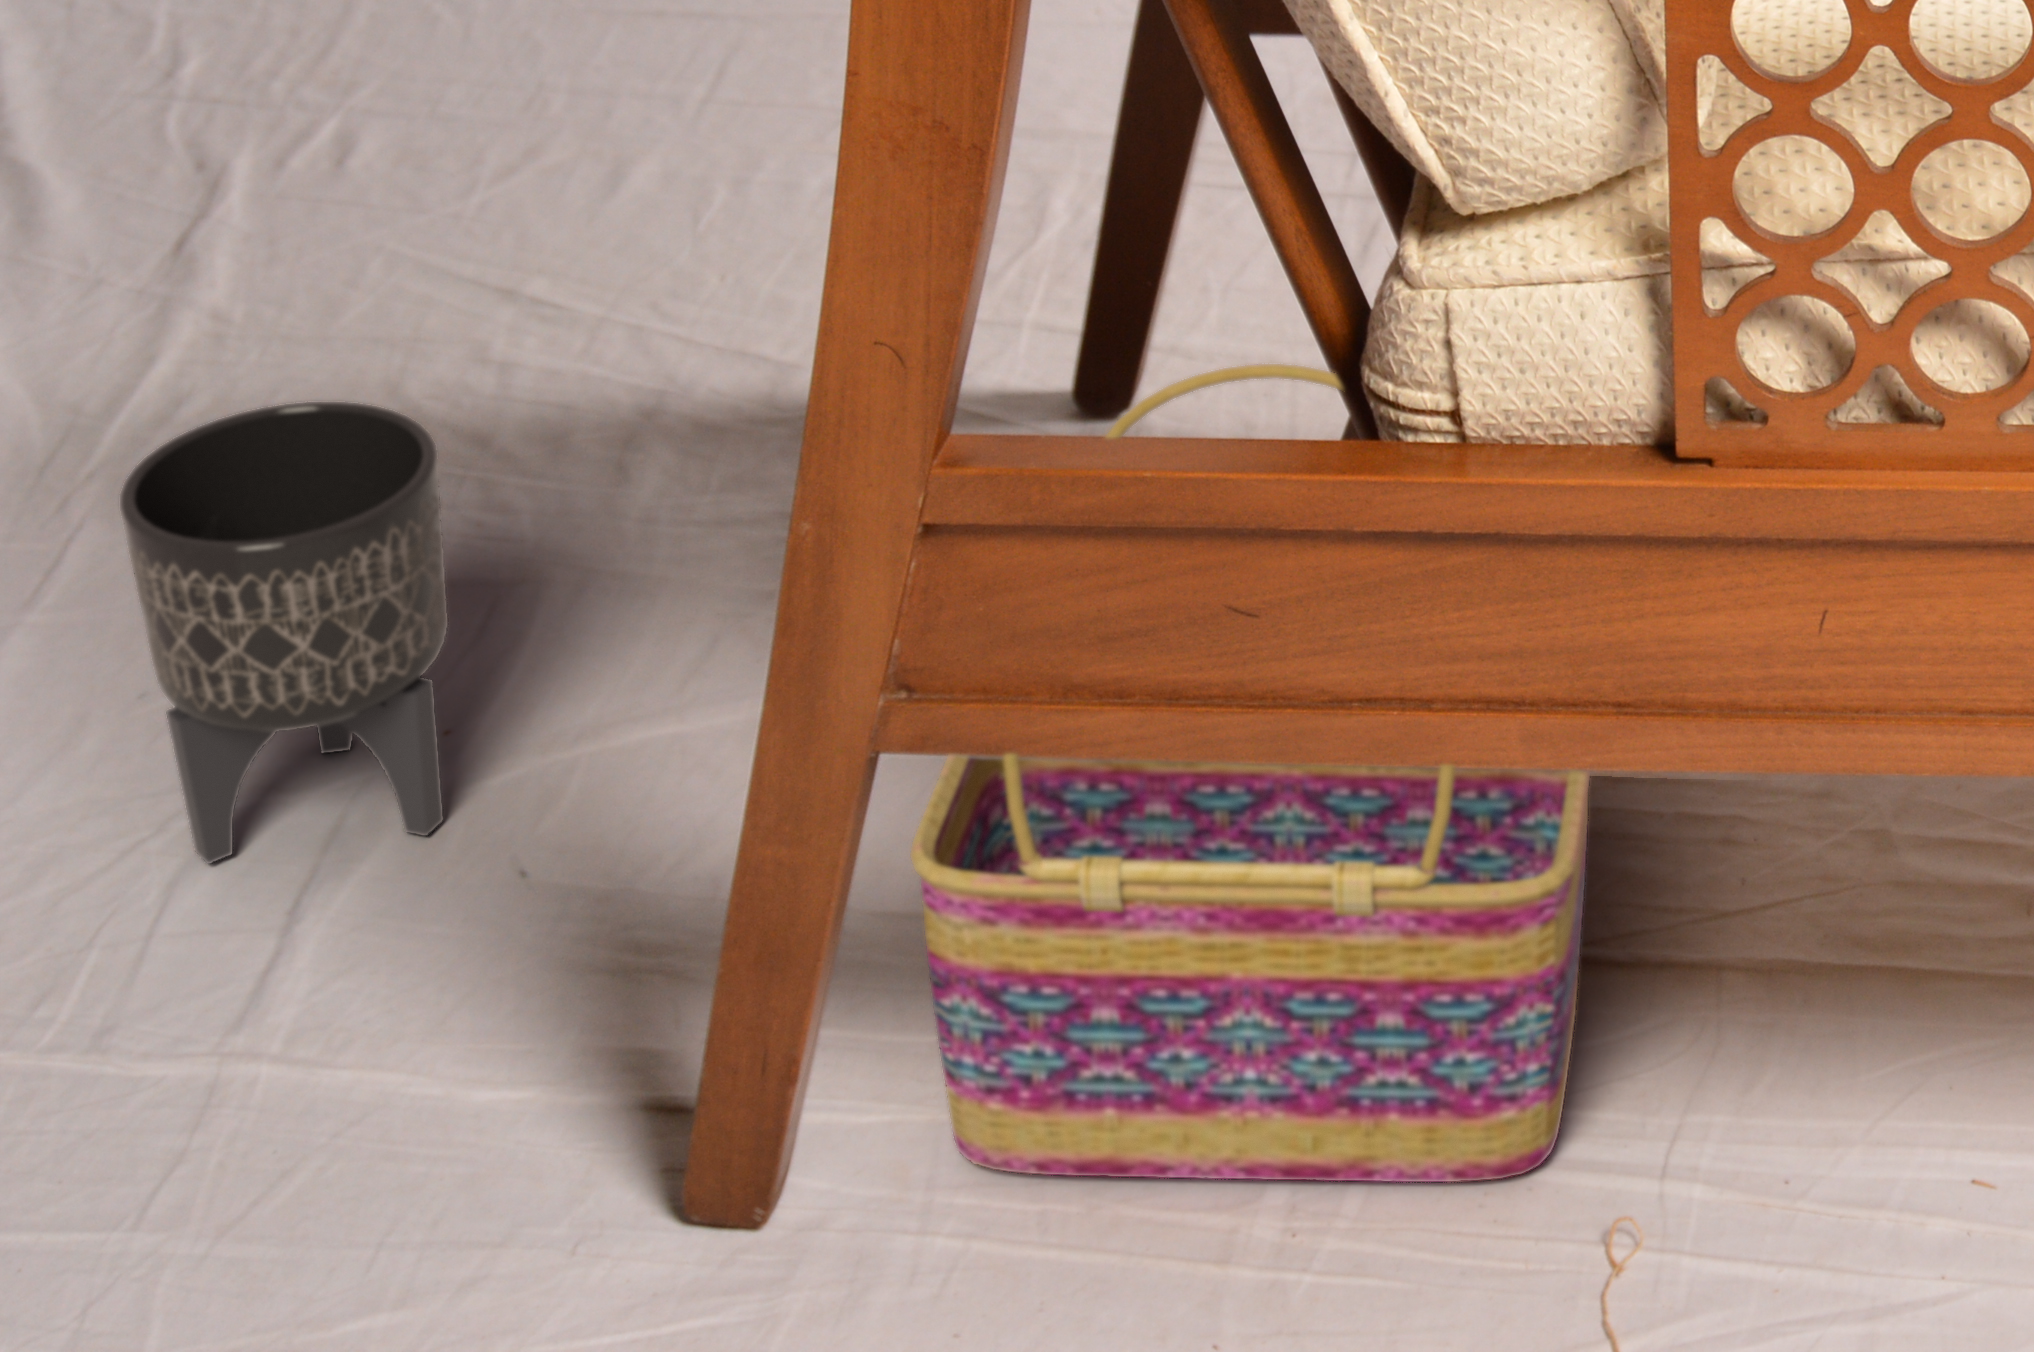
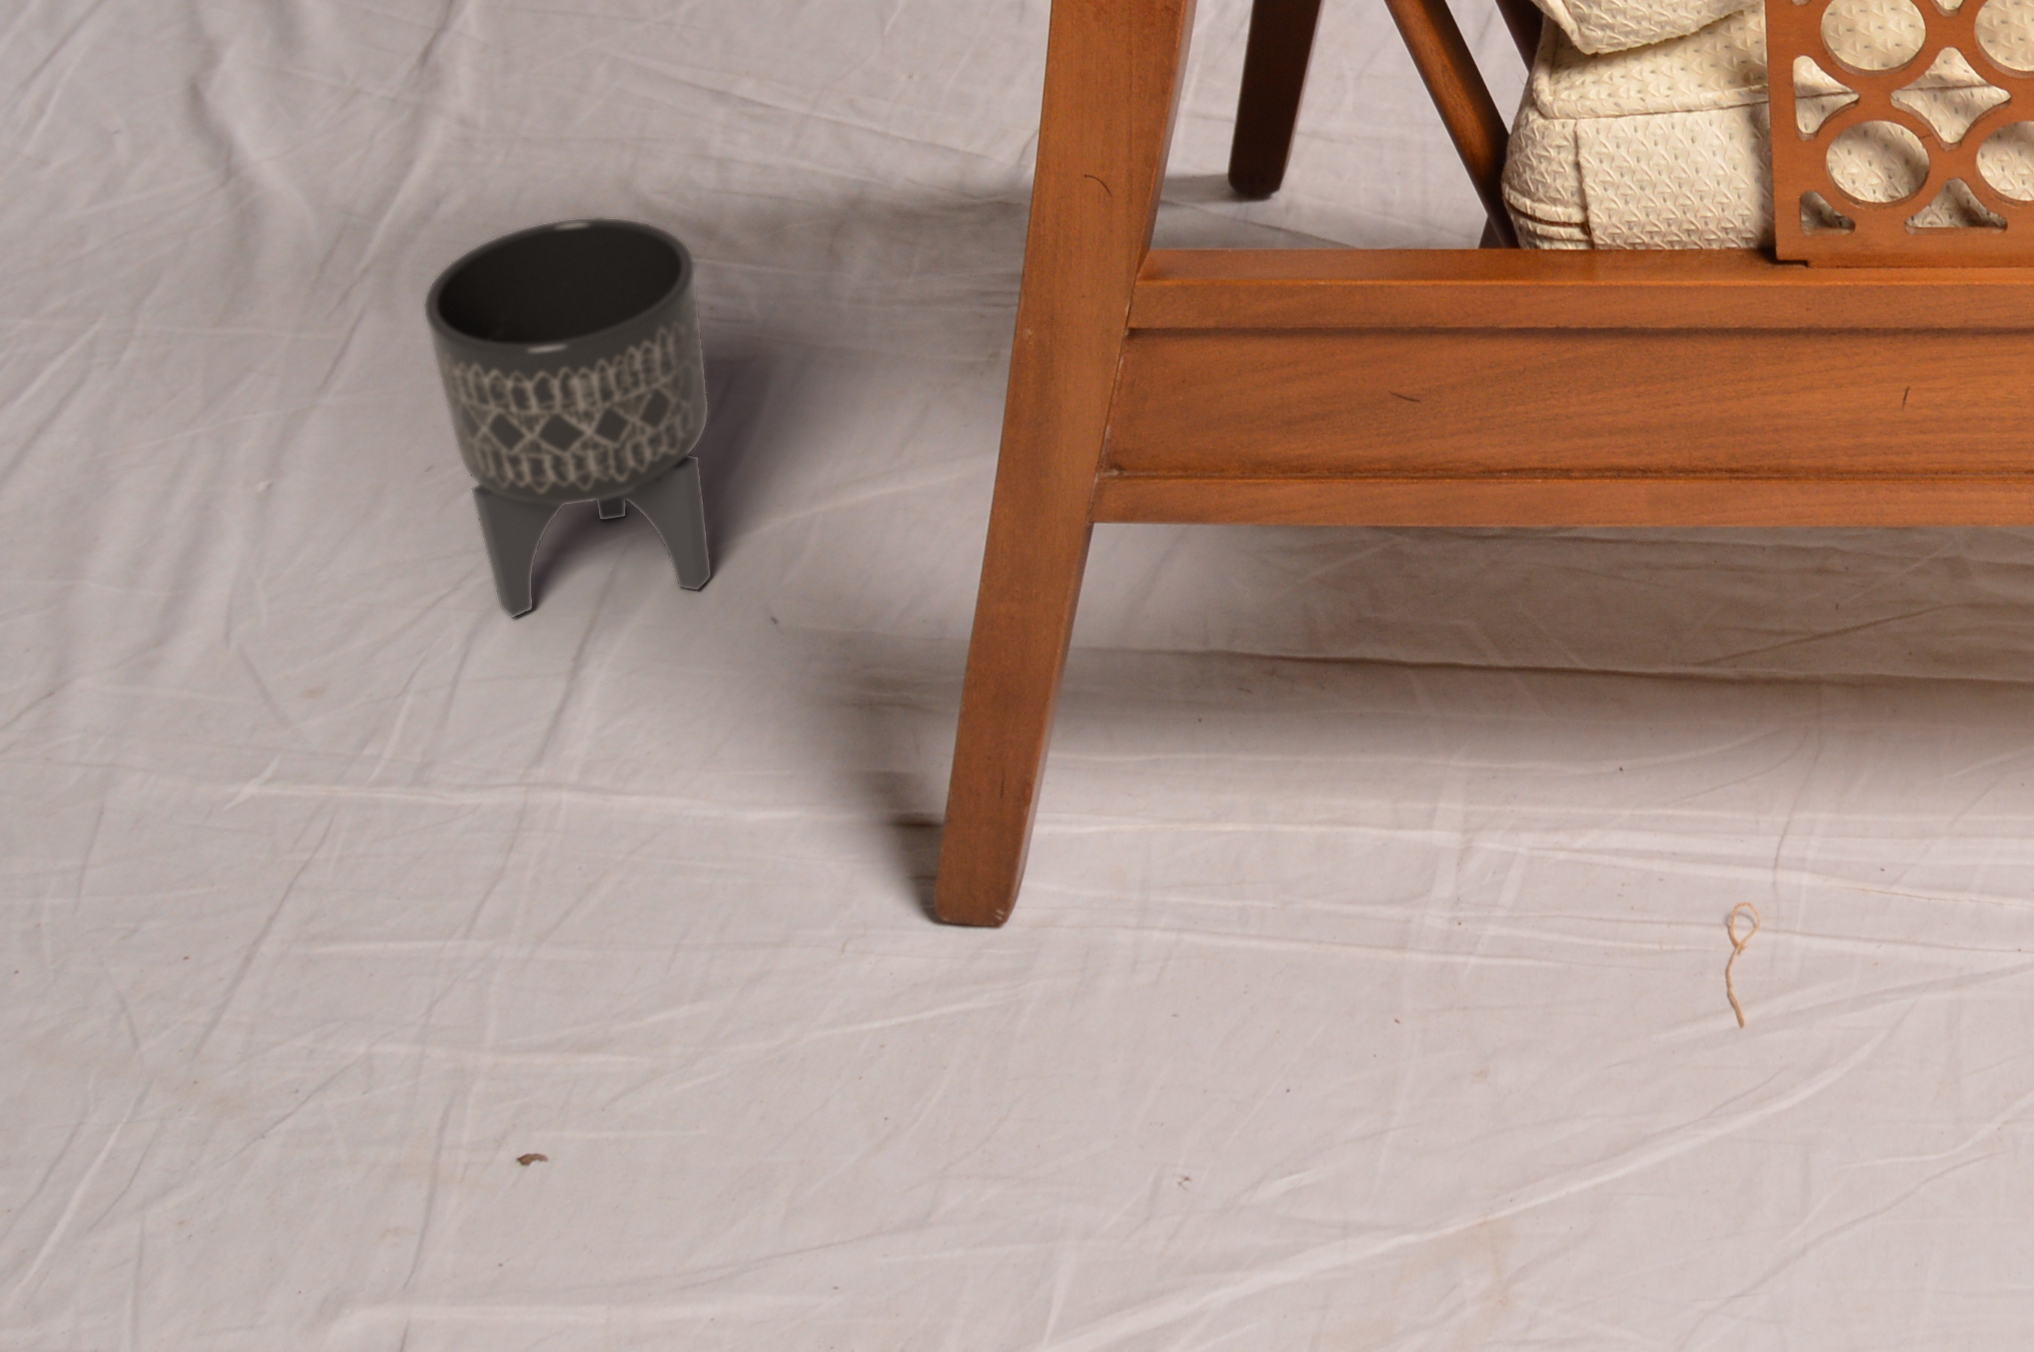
basket: present [911,364,1590,1182] -> none [1127,178,1710,871]

